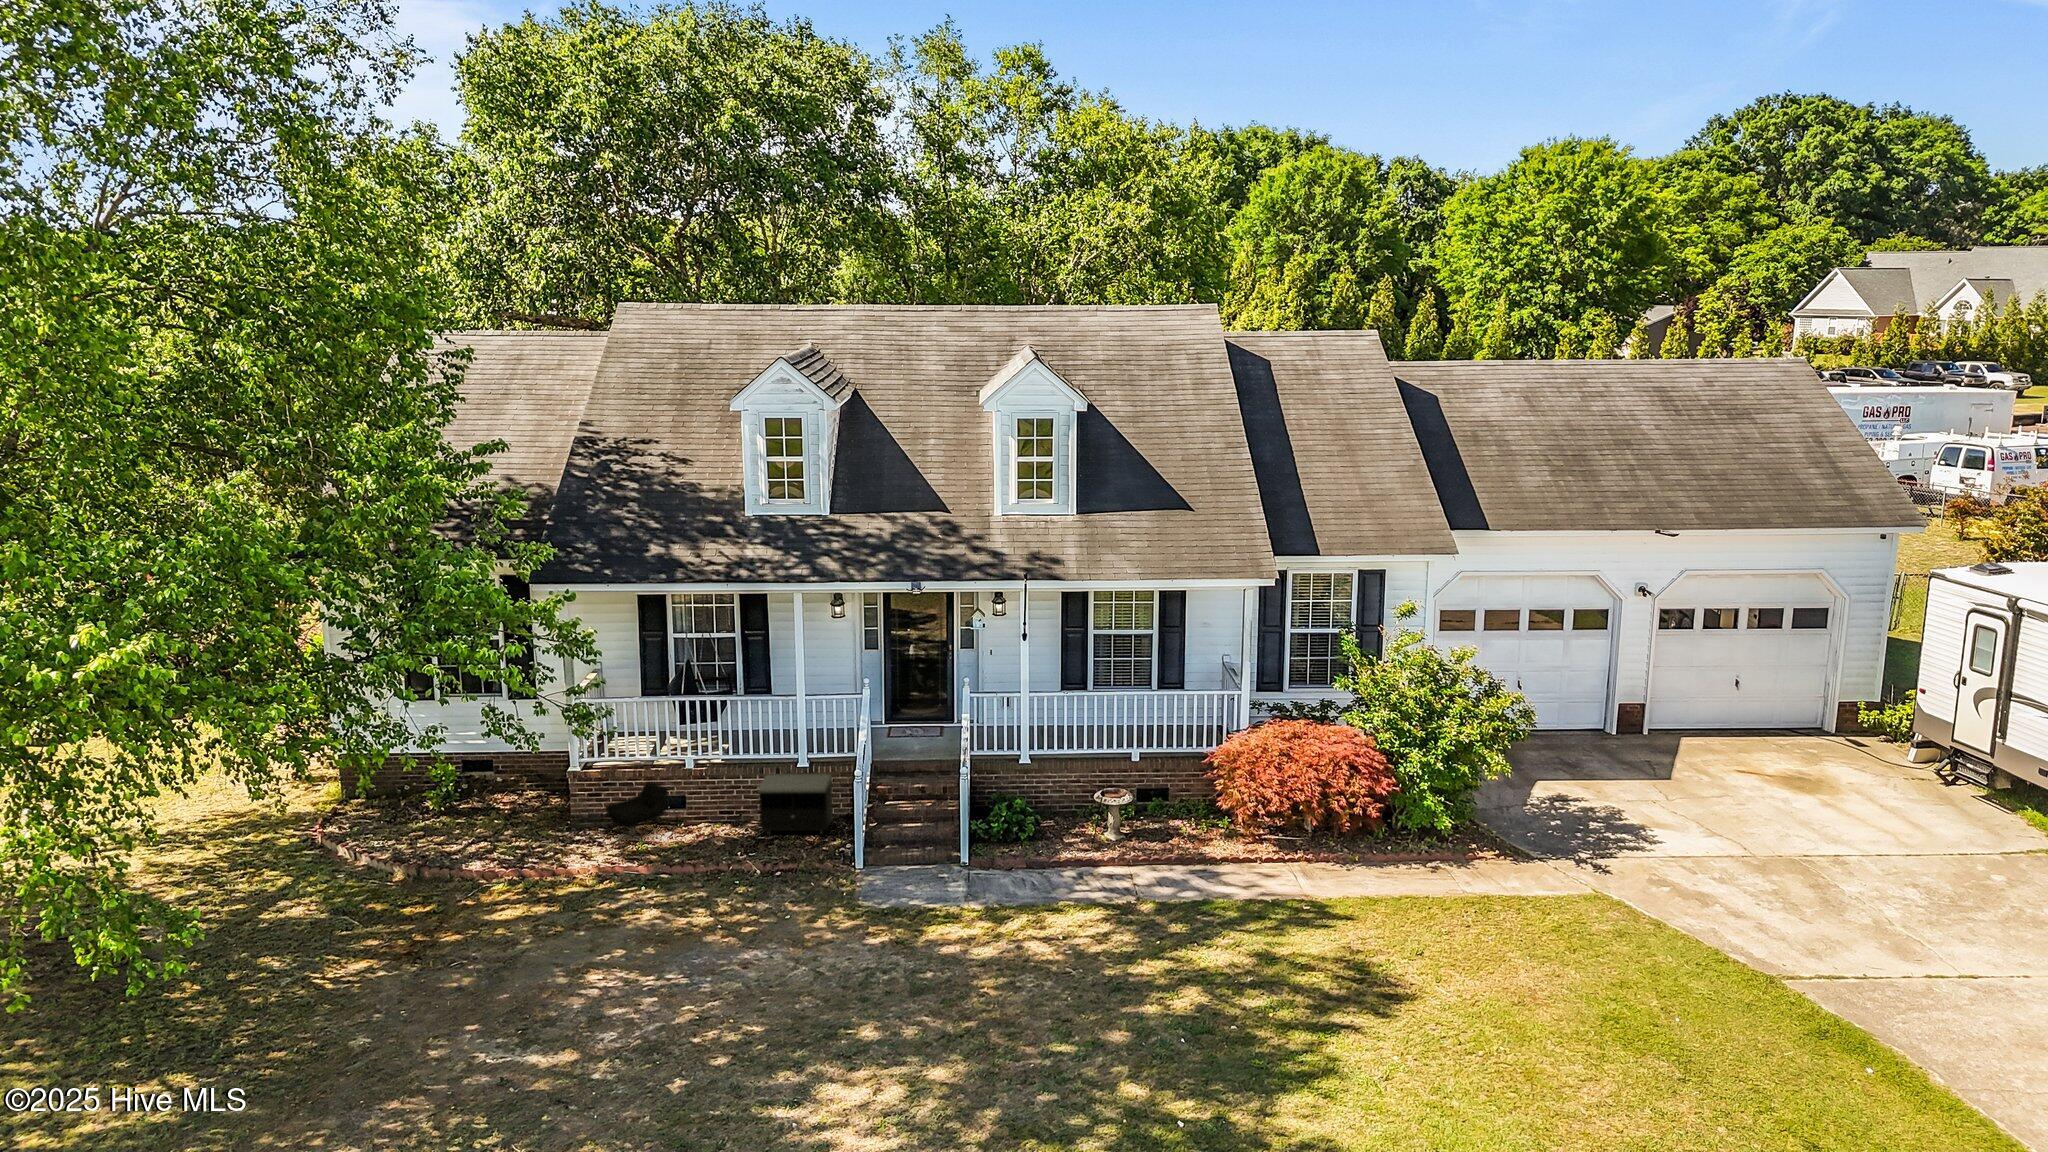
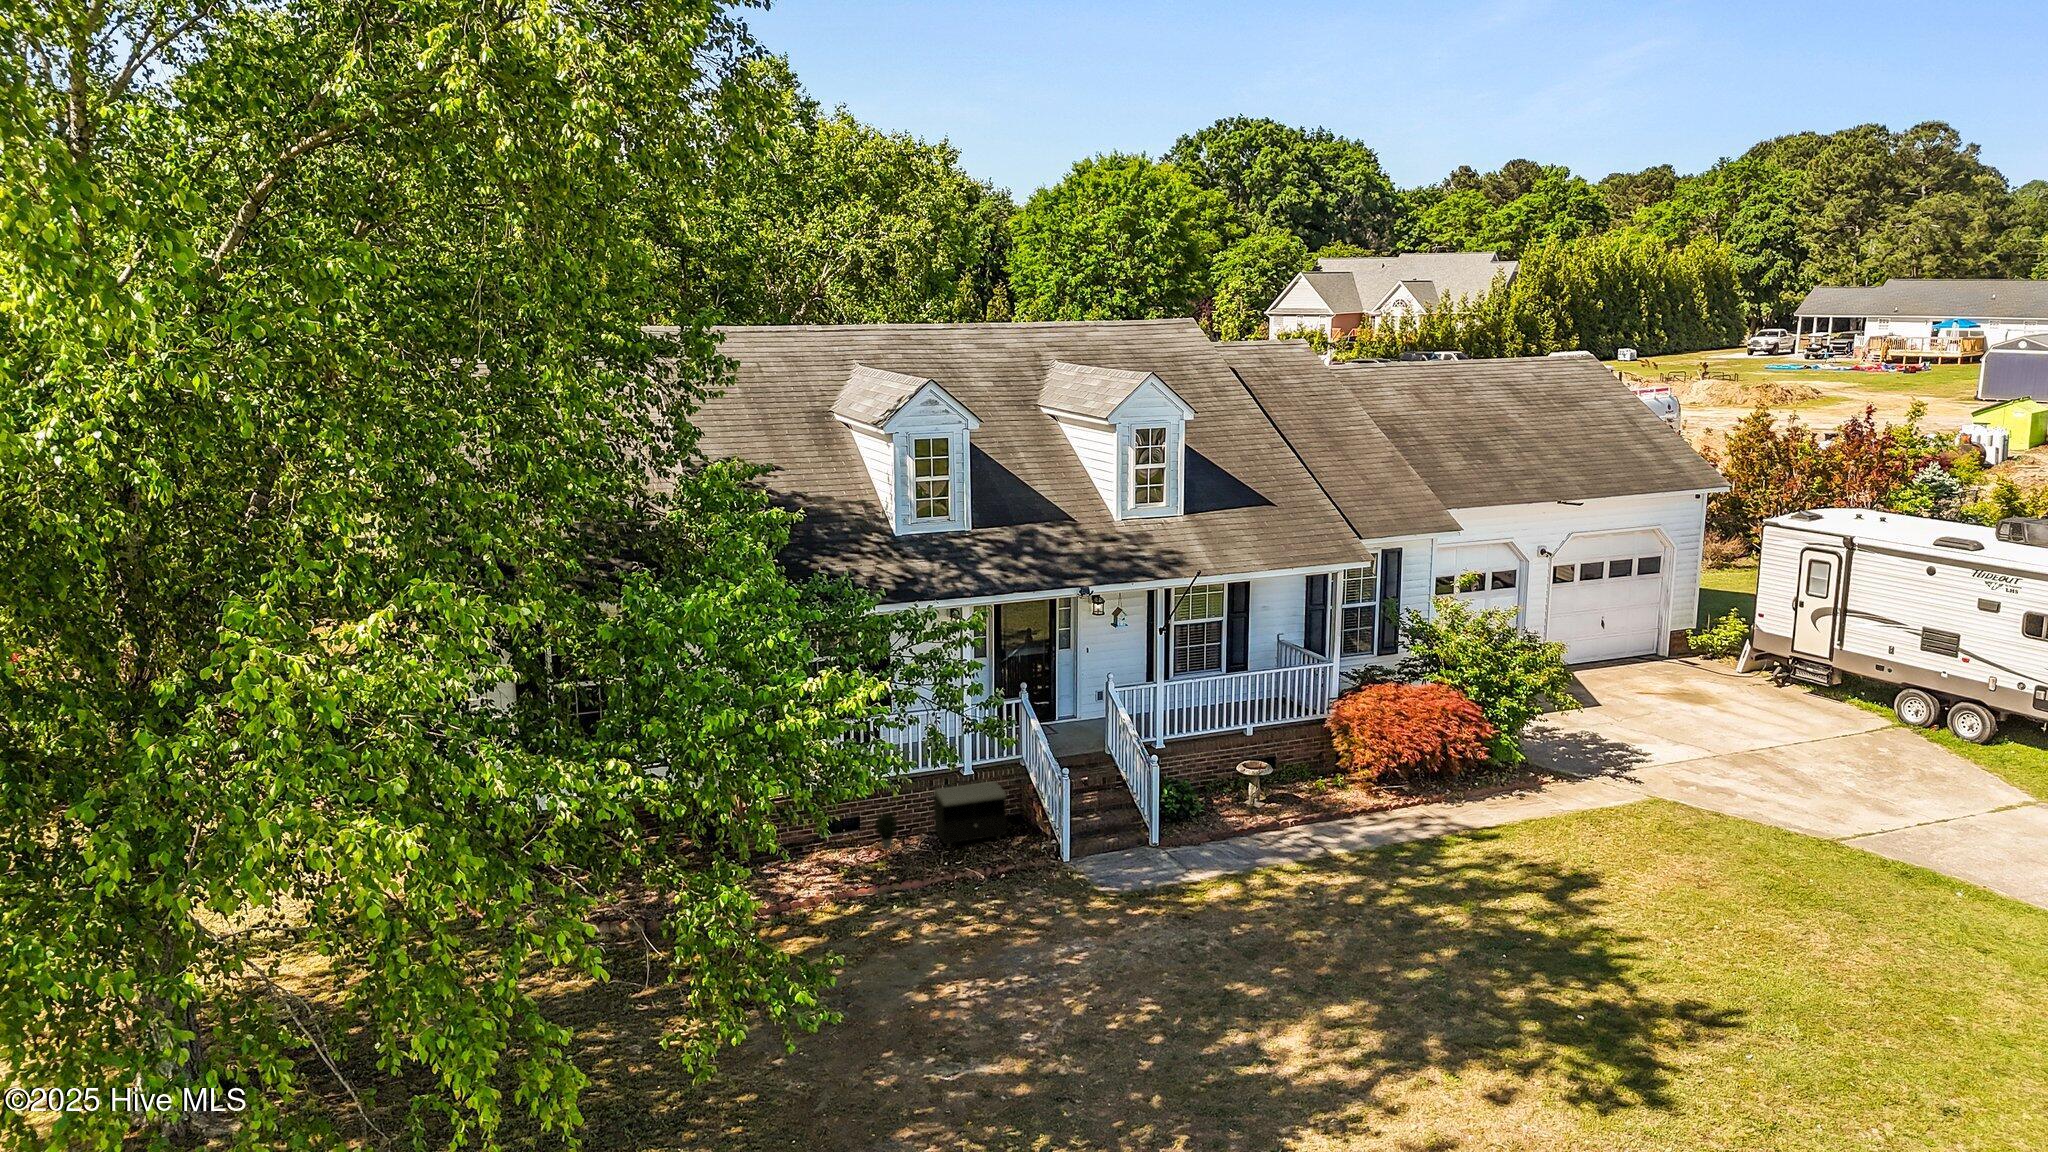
lounge chair: present [605,781,668,842] -> none [785,811,850,877]
potted plant: none [699,792,726,829] -> present [875,814,898,850]

